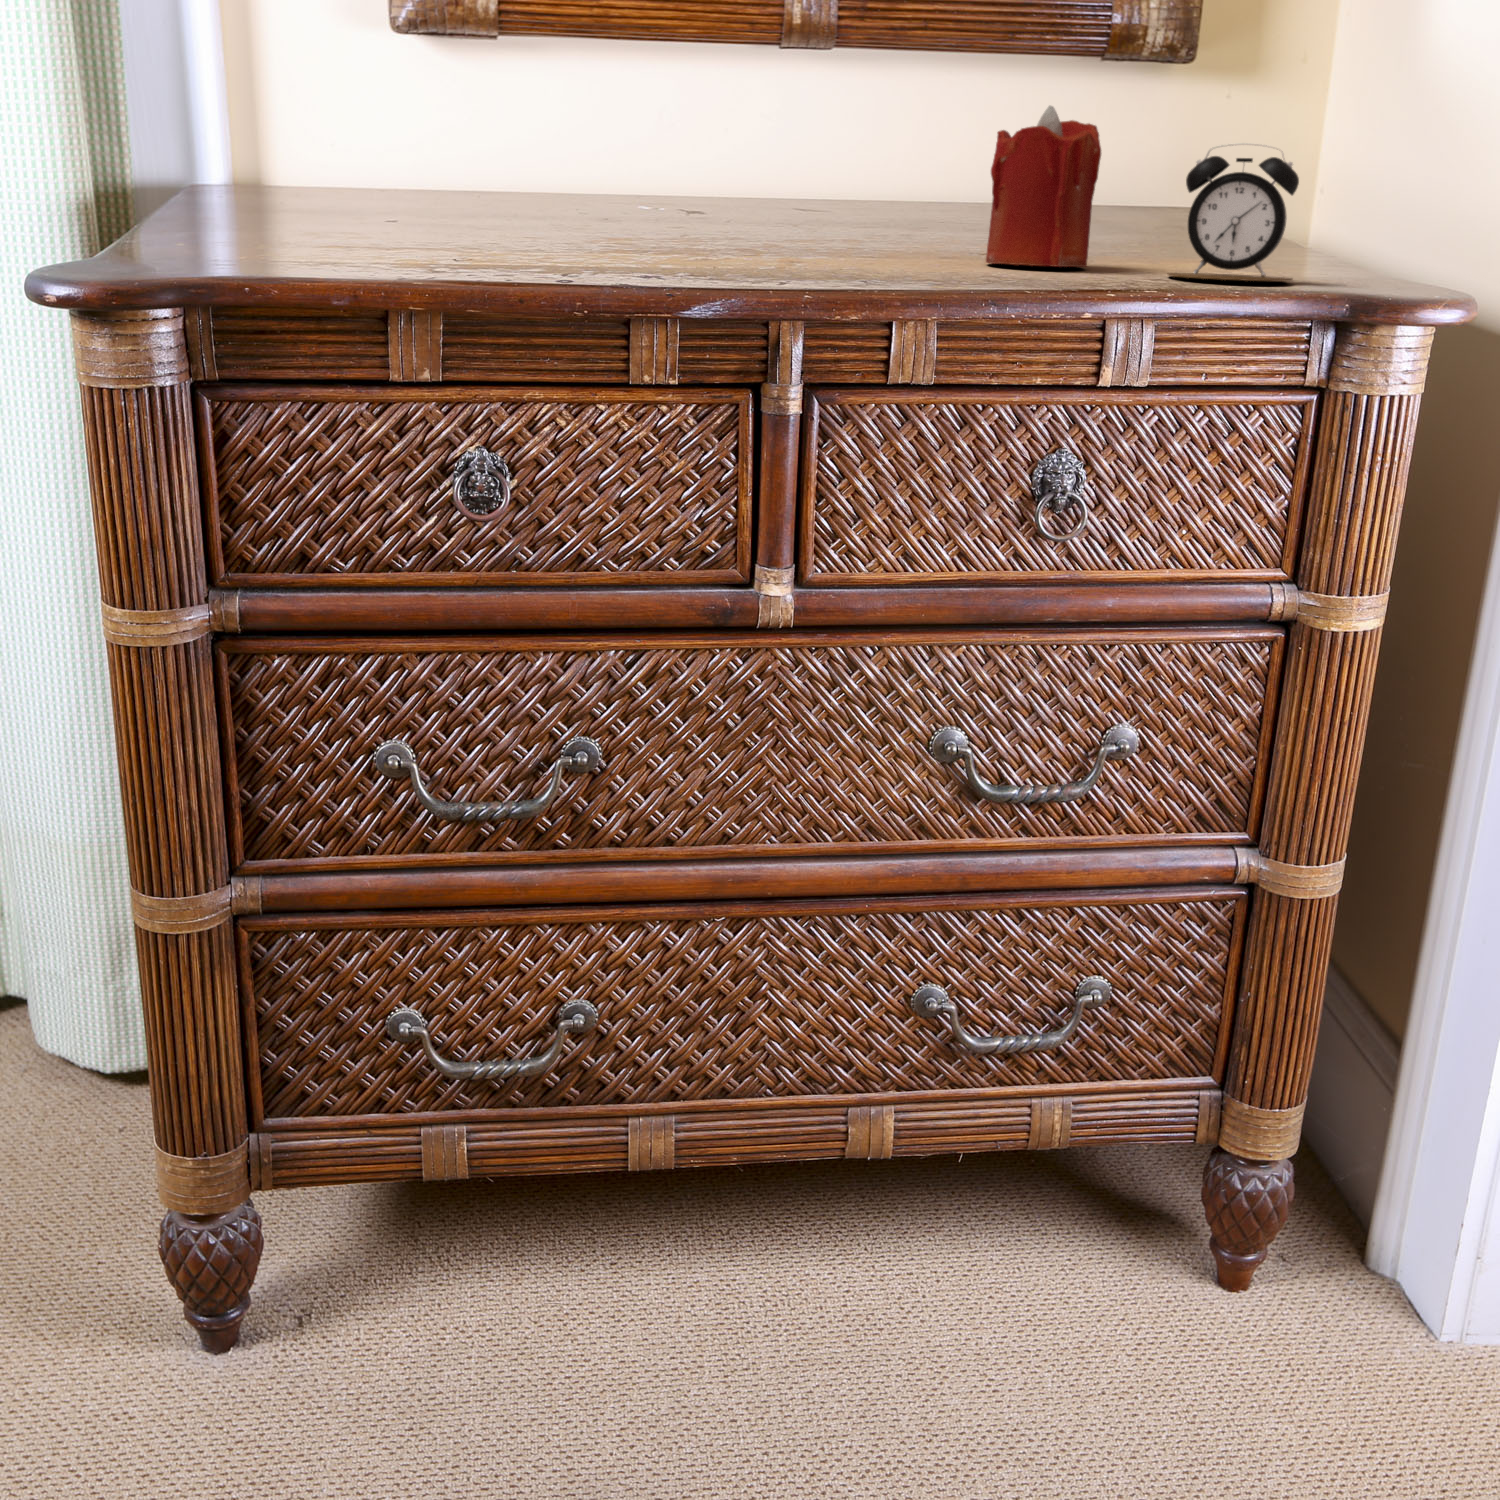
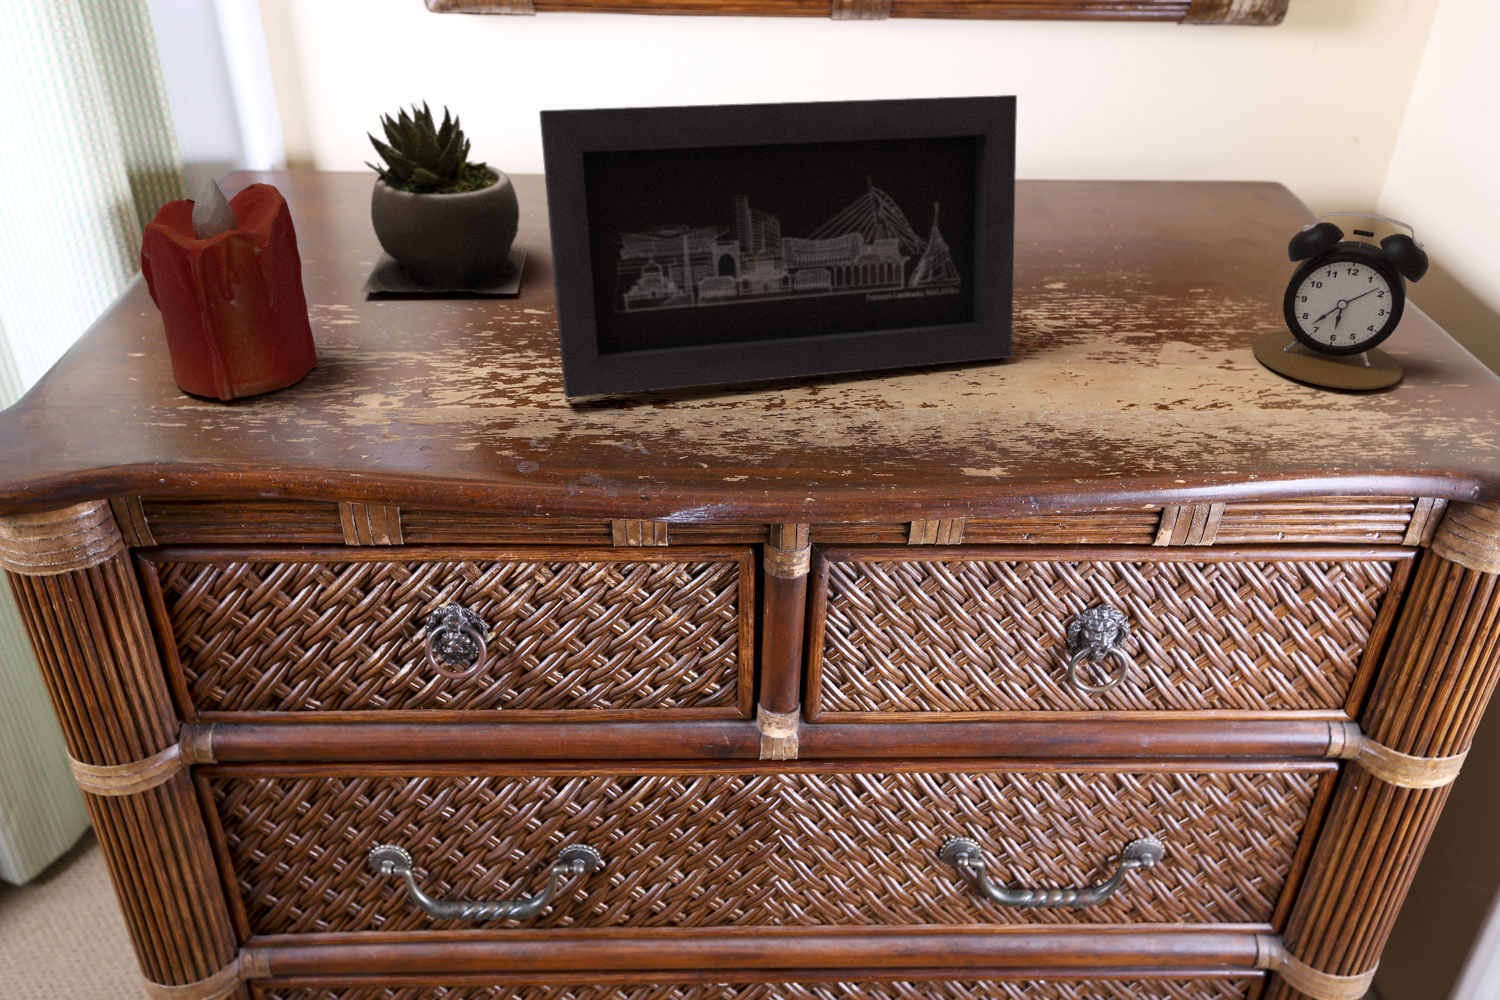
picture frame: none [560,11,962,273] -> present [539,95,1017,398]
succulent plant: none [357,80,503,248] -> present [361,100,528,294]
candle: present [986,106,1101,267] -> present [141,178,318,401]

